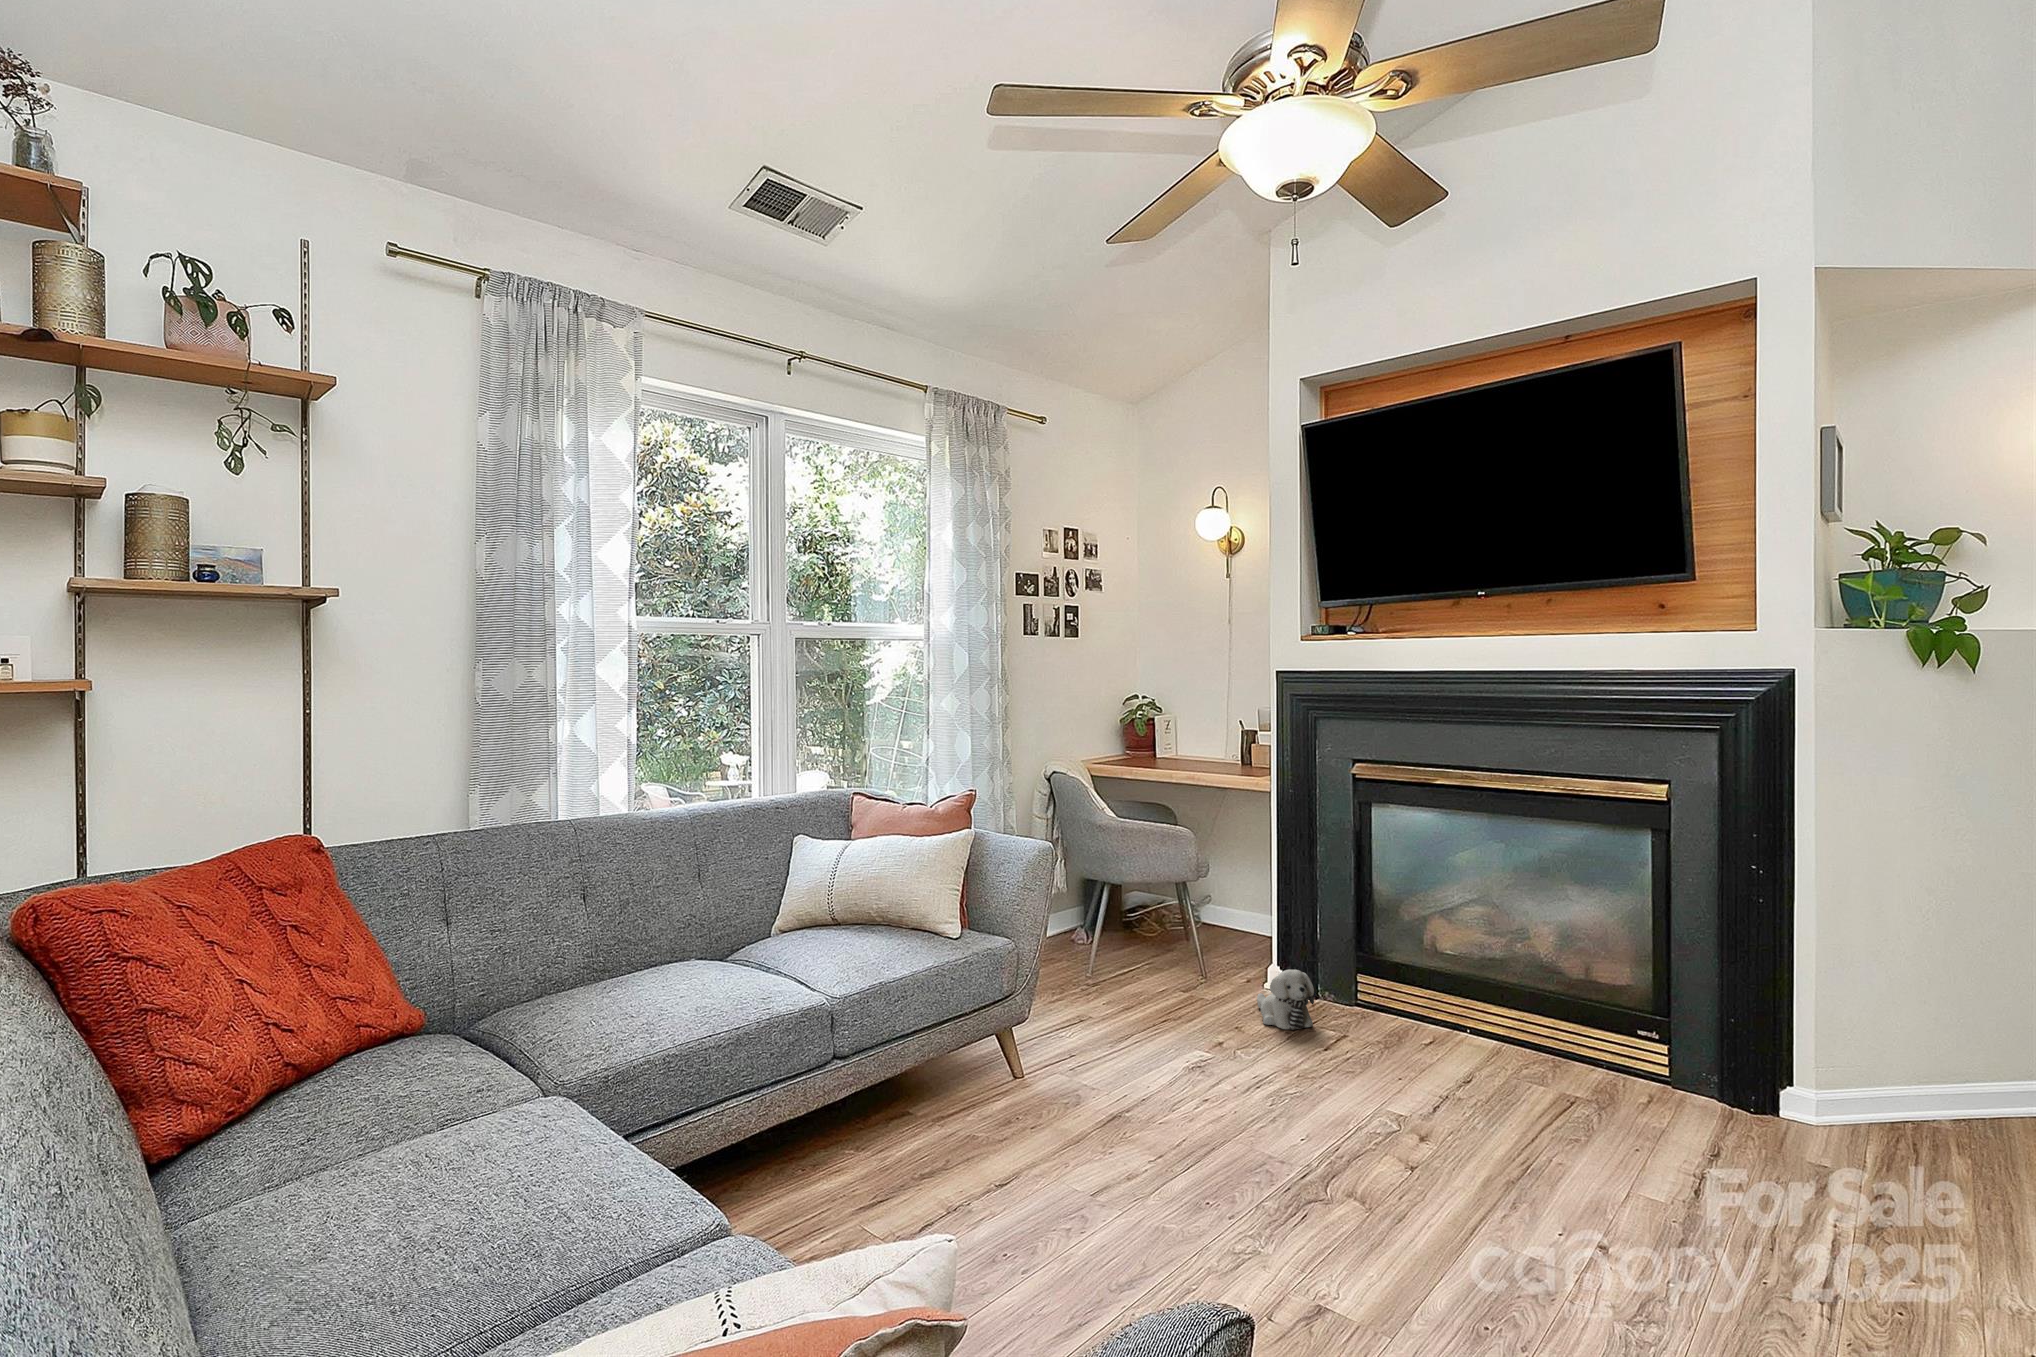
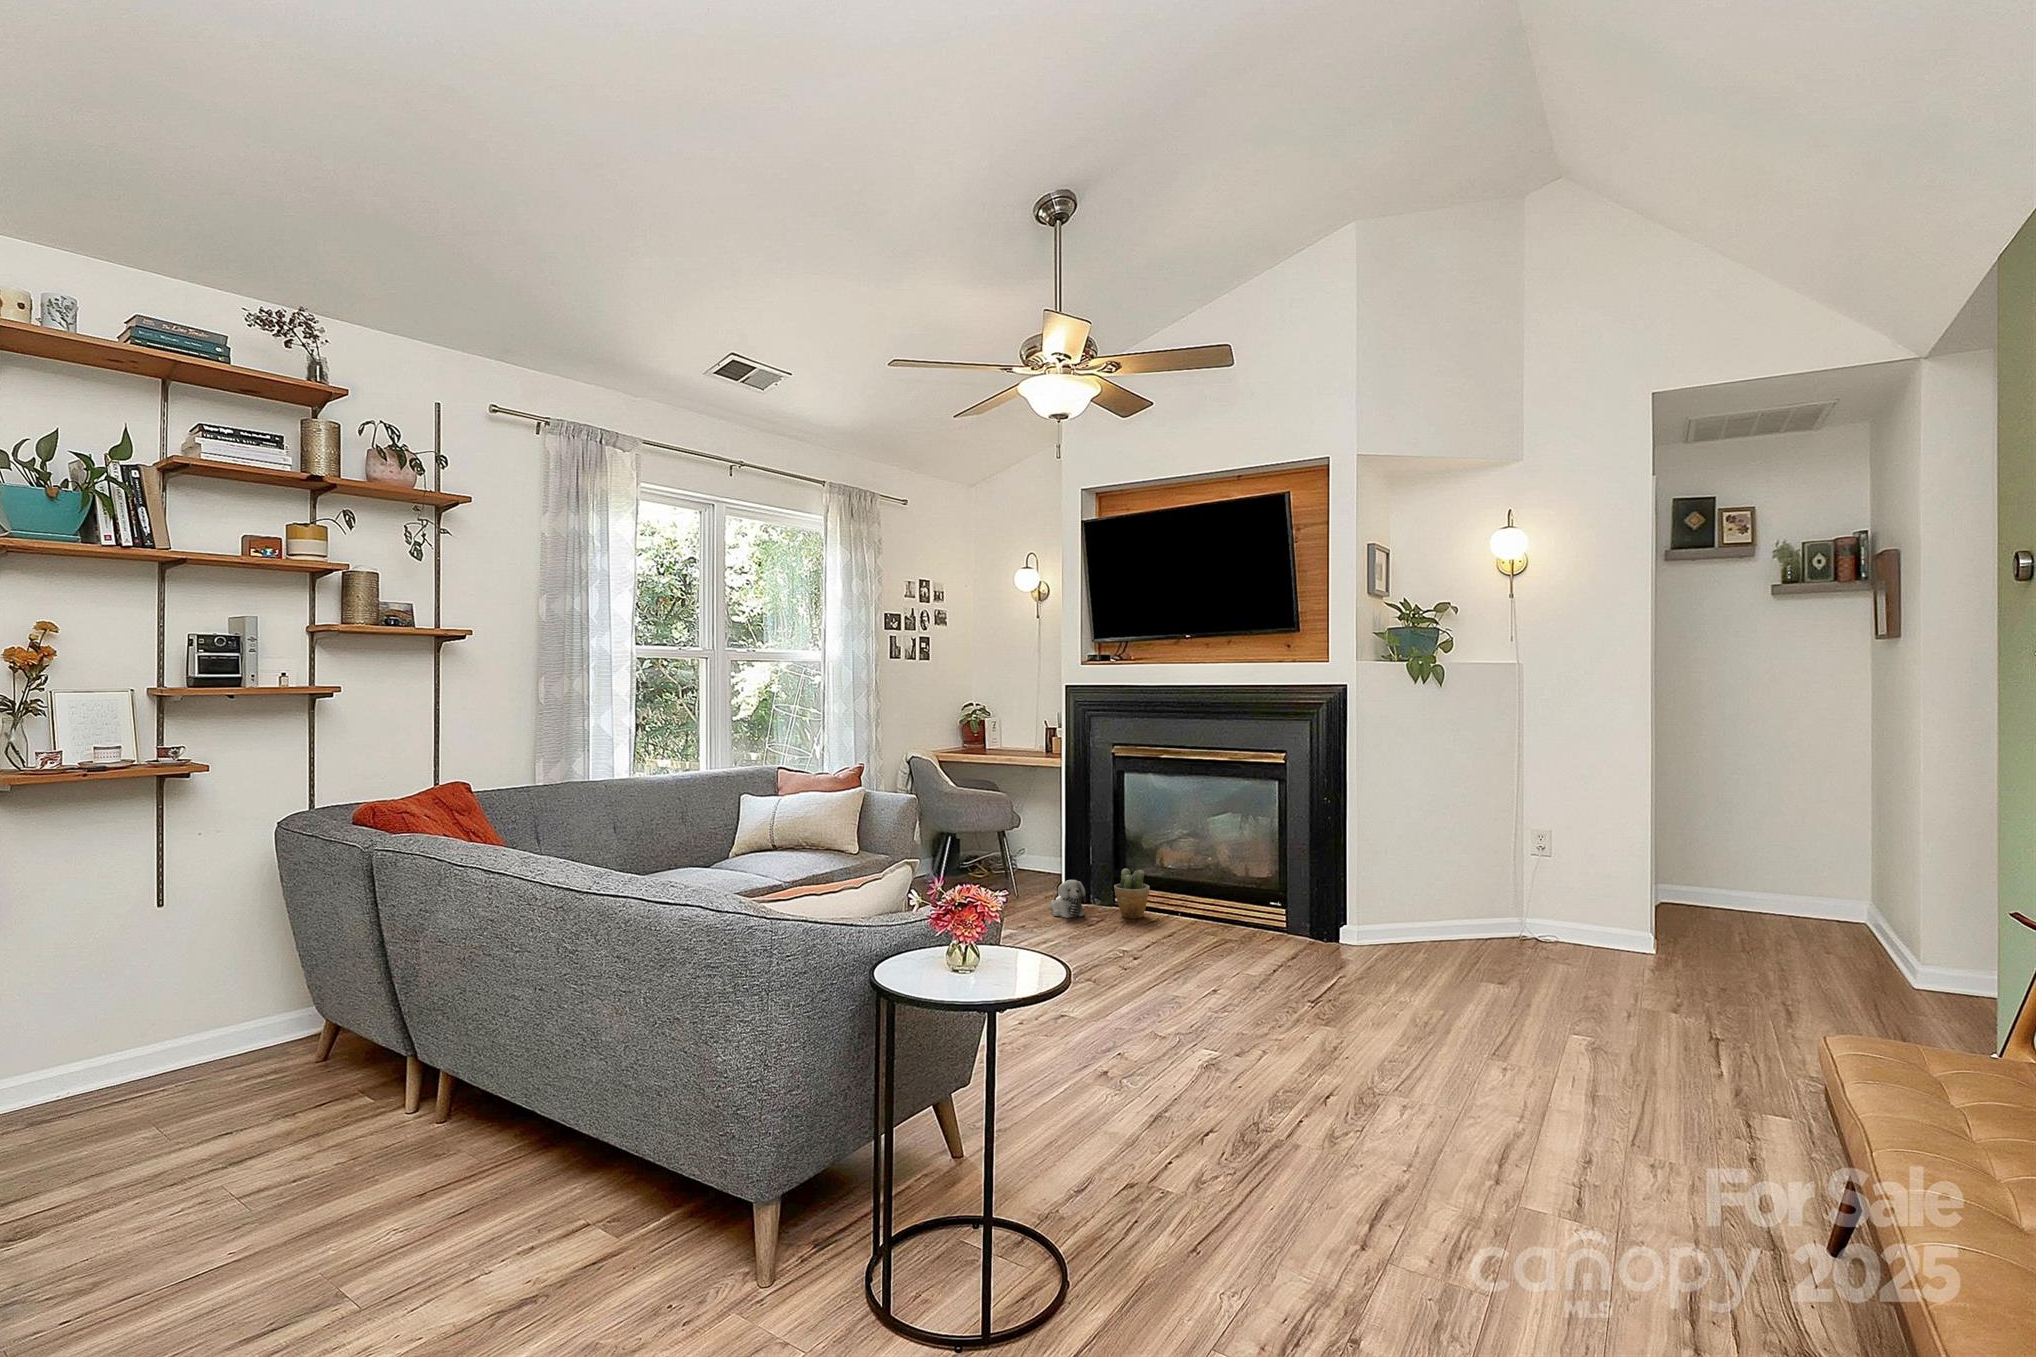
potted plant: none [1360,956,1419,1037] -> present [1114,869,1150,919]

